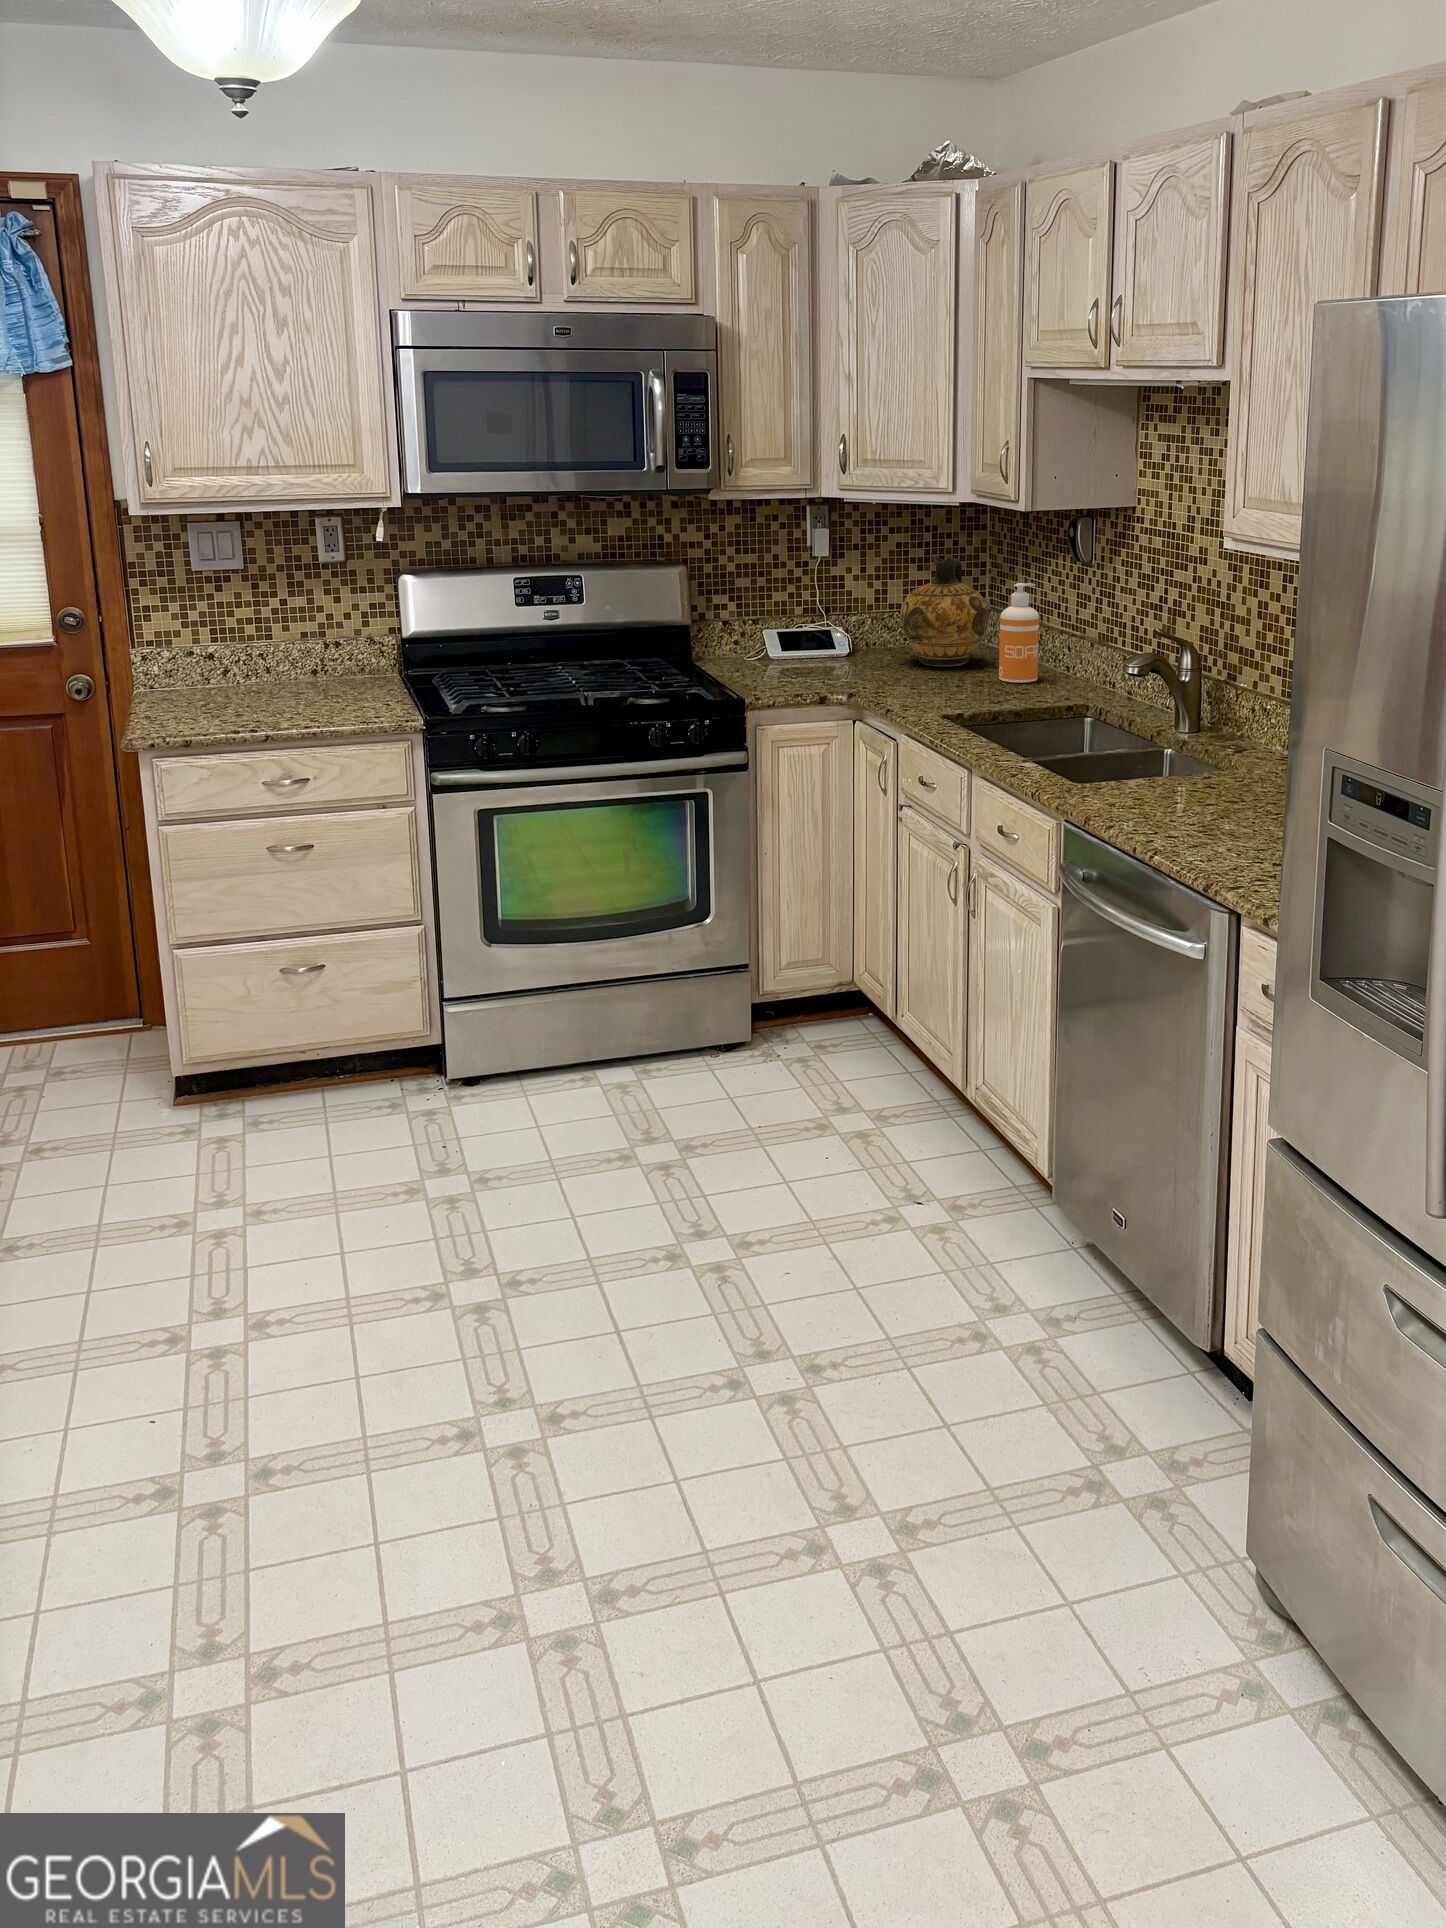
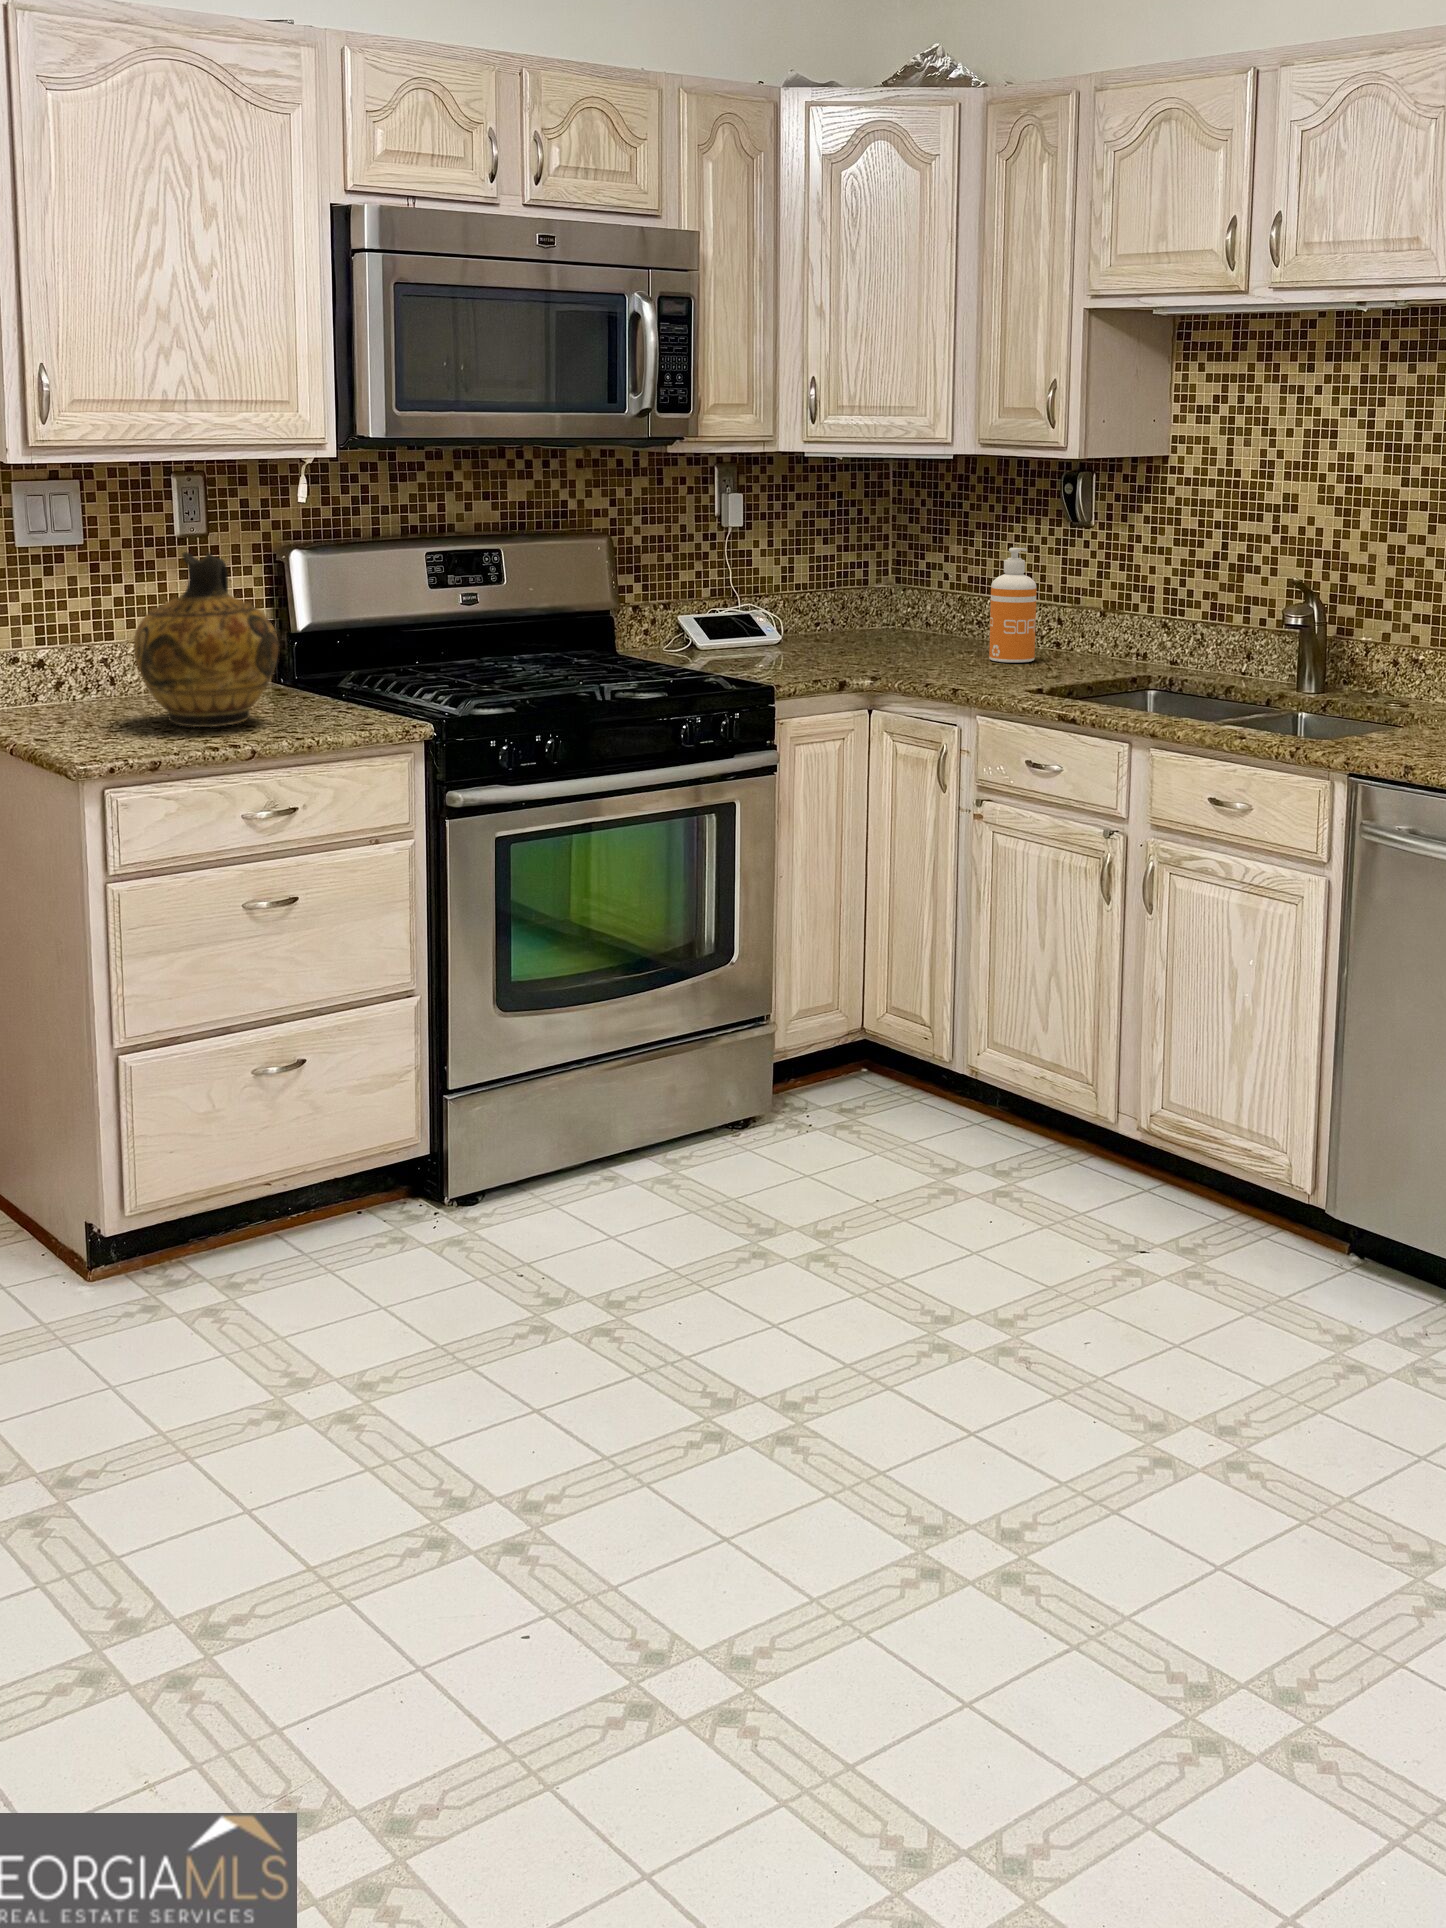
ceramic jug: present [900,555,989,666] -> present [134,552,279,727]

